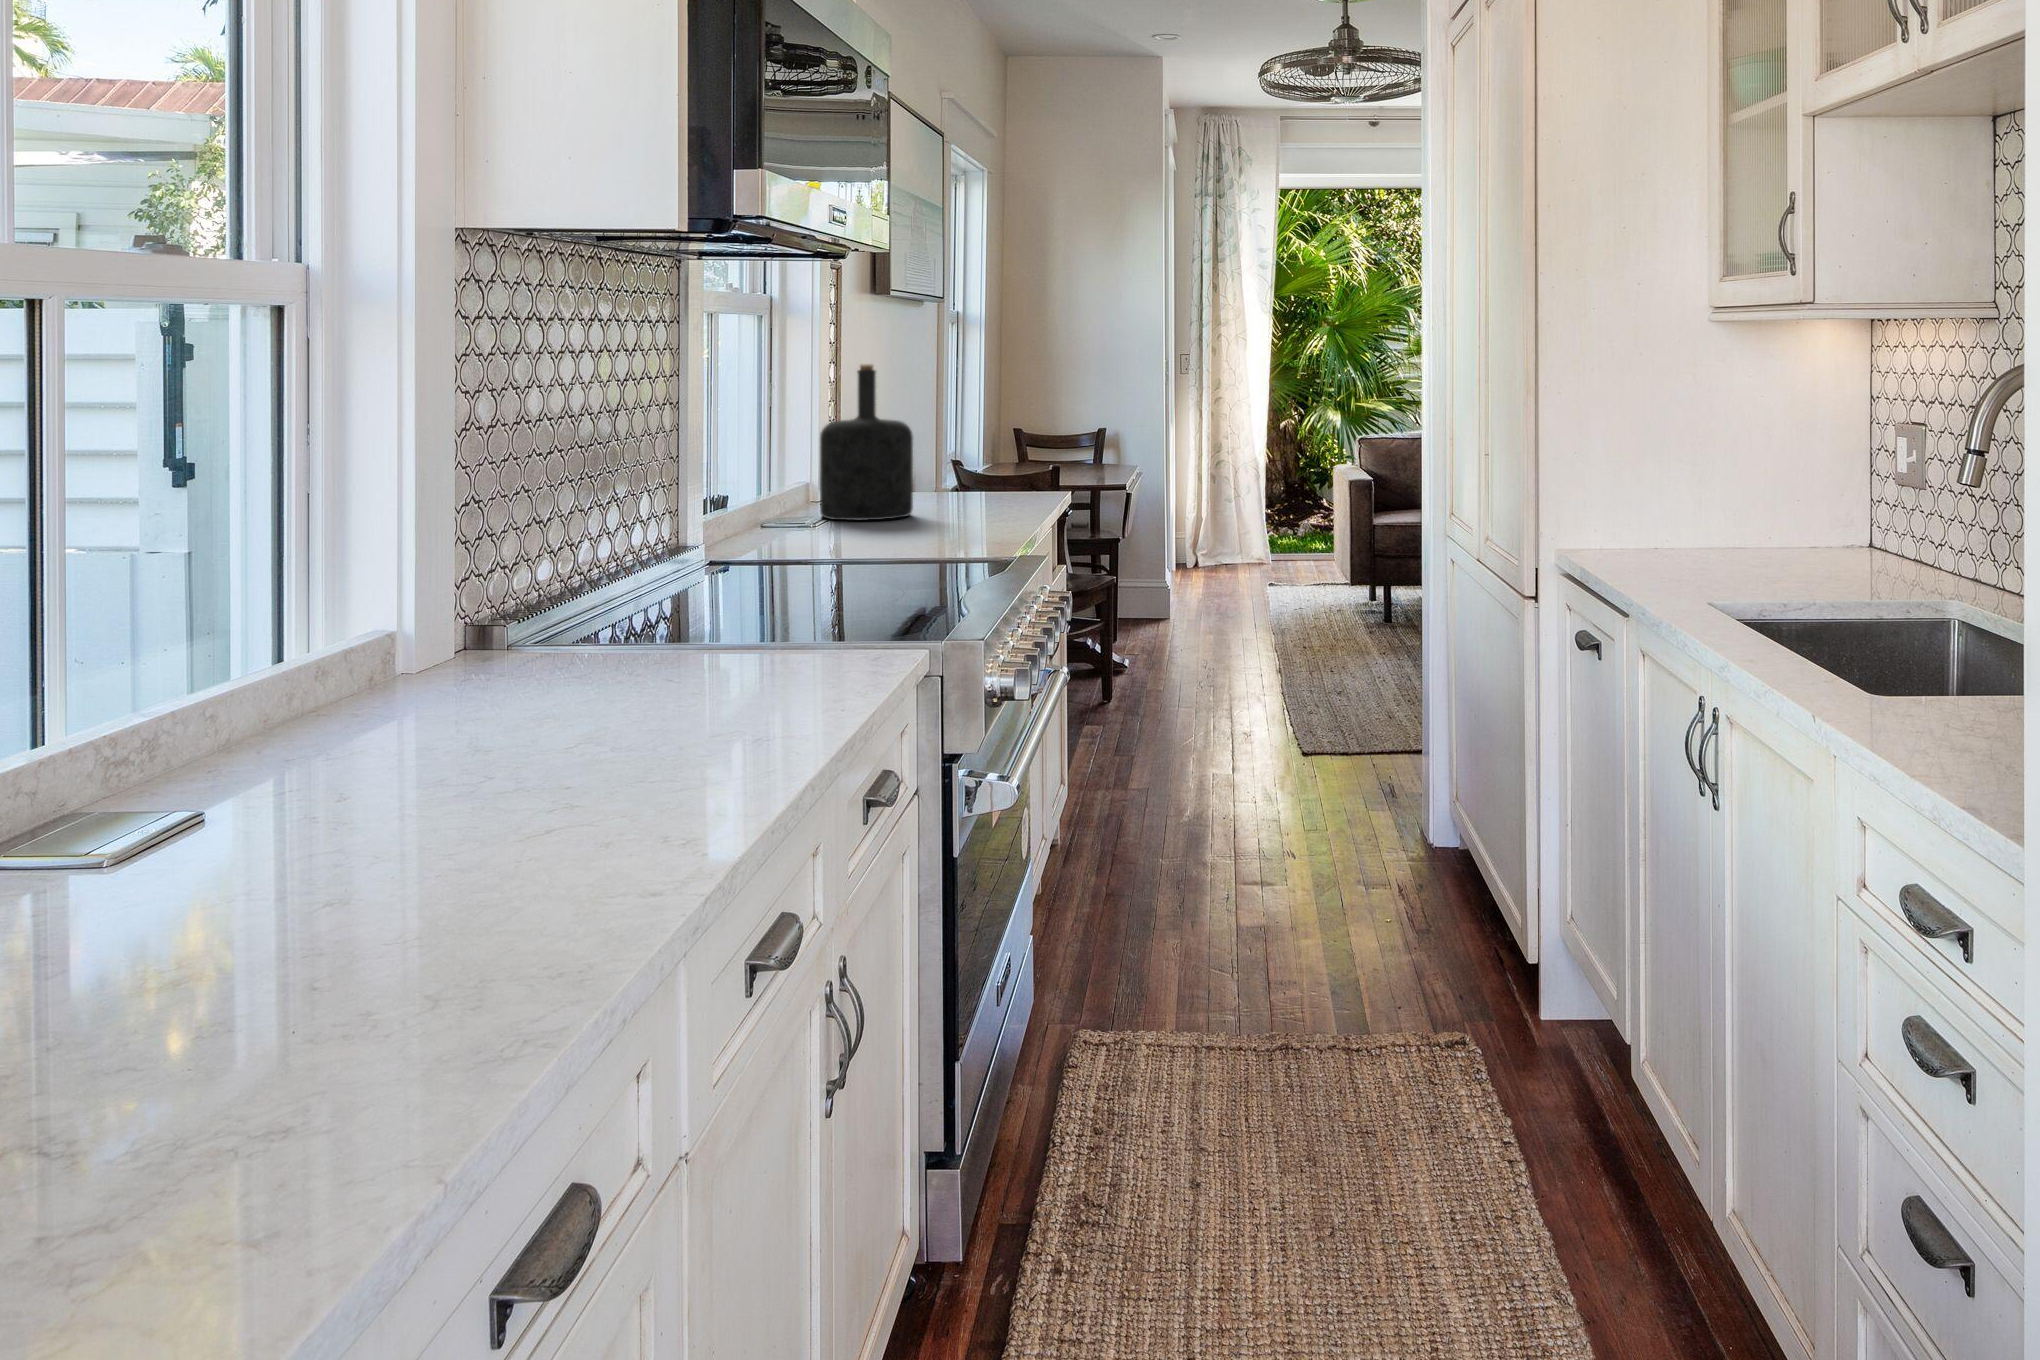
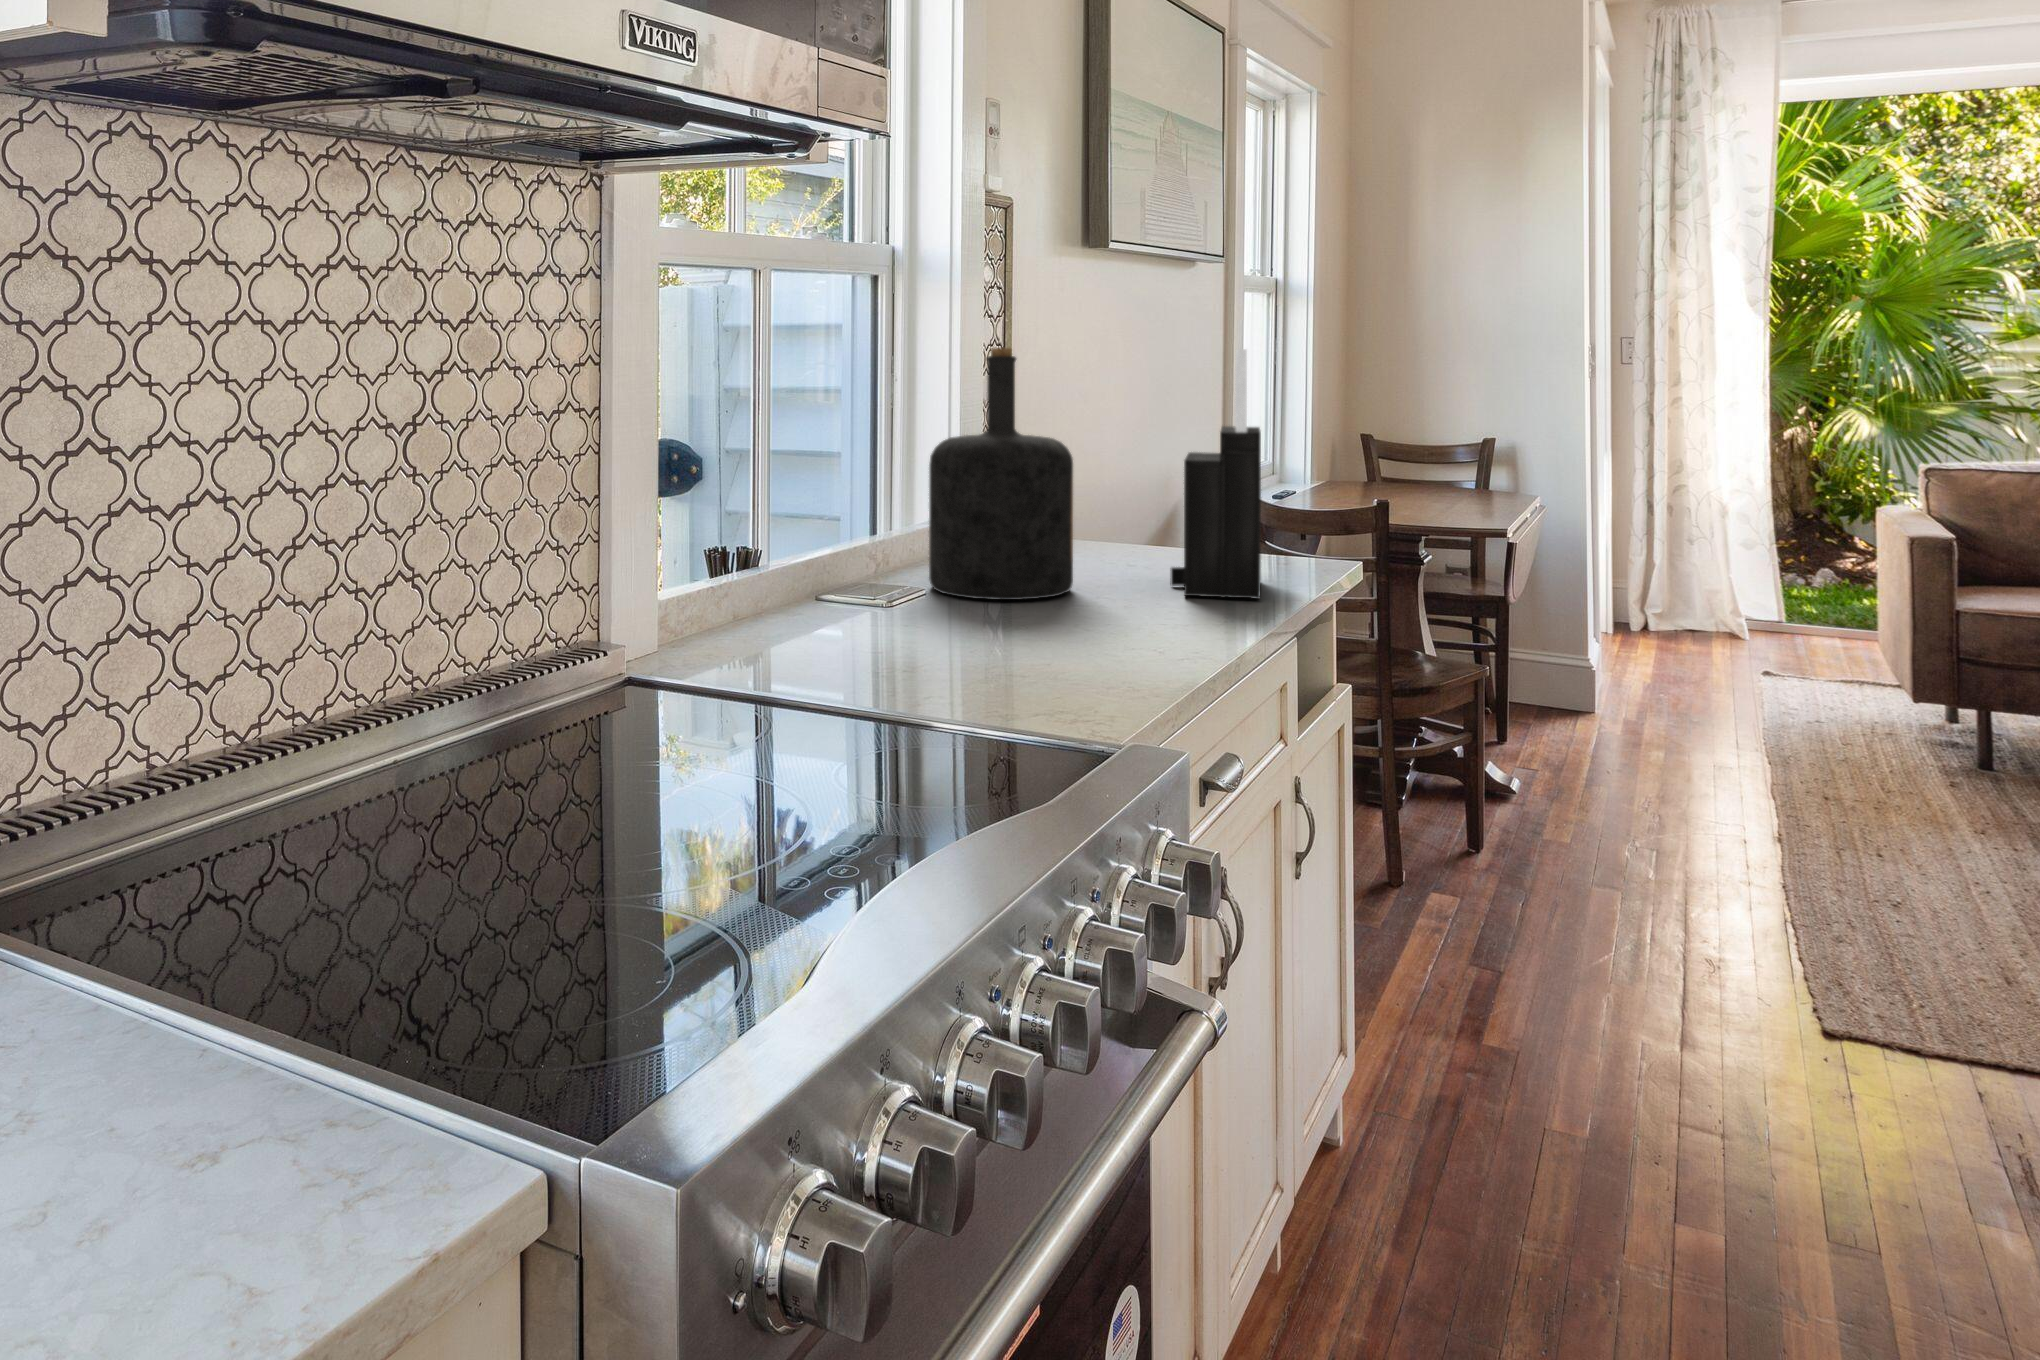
knife block: none [966,365,1024,513] -> present [1170,349,1261,599]

